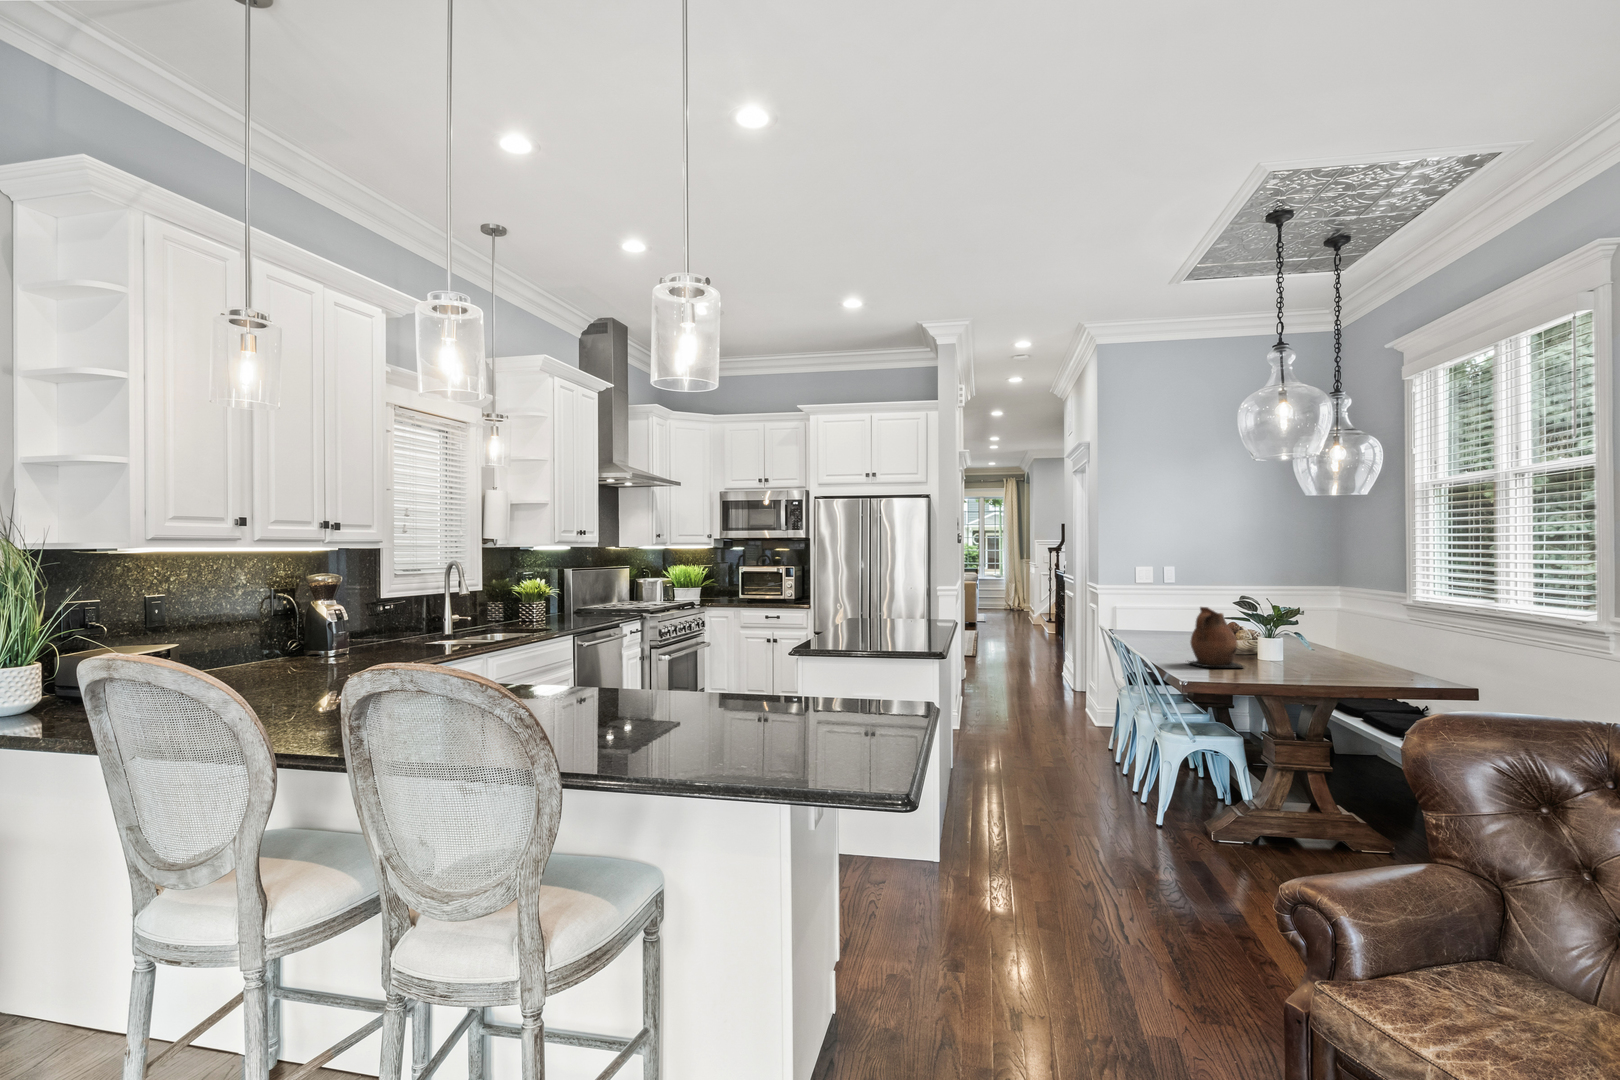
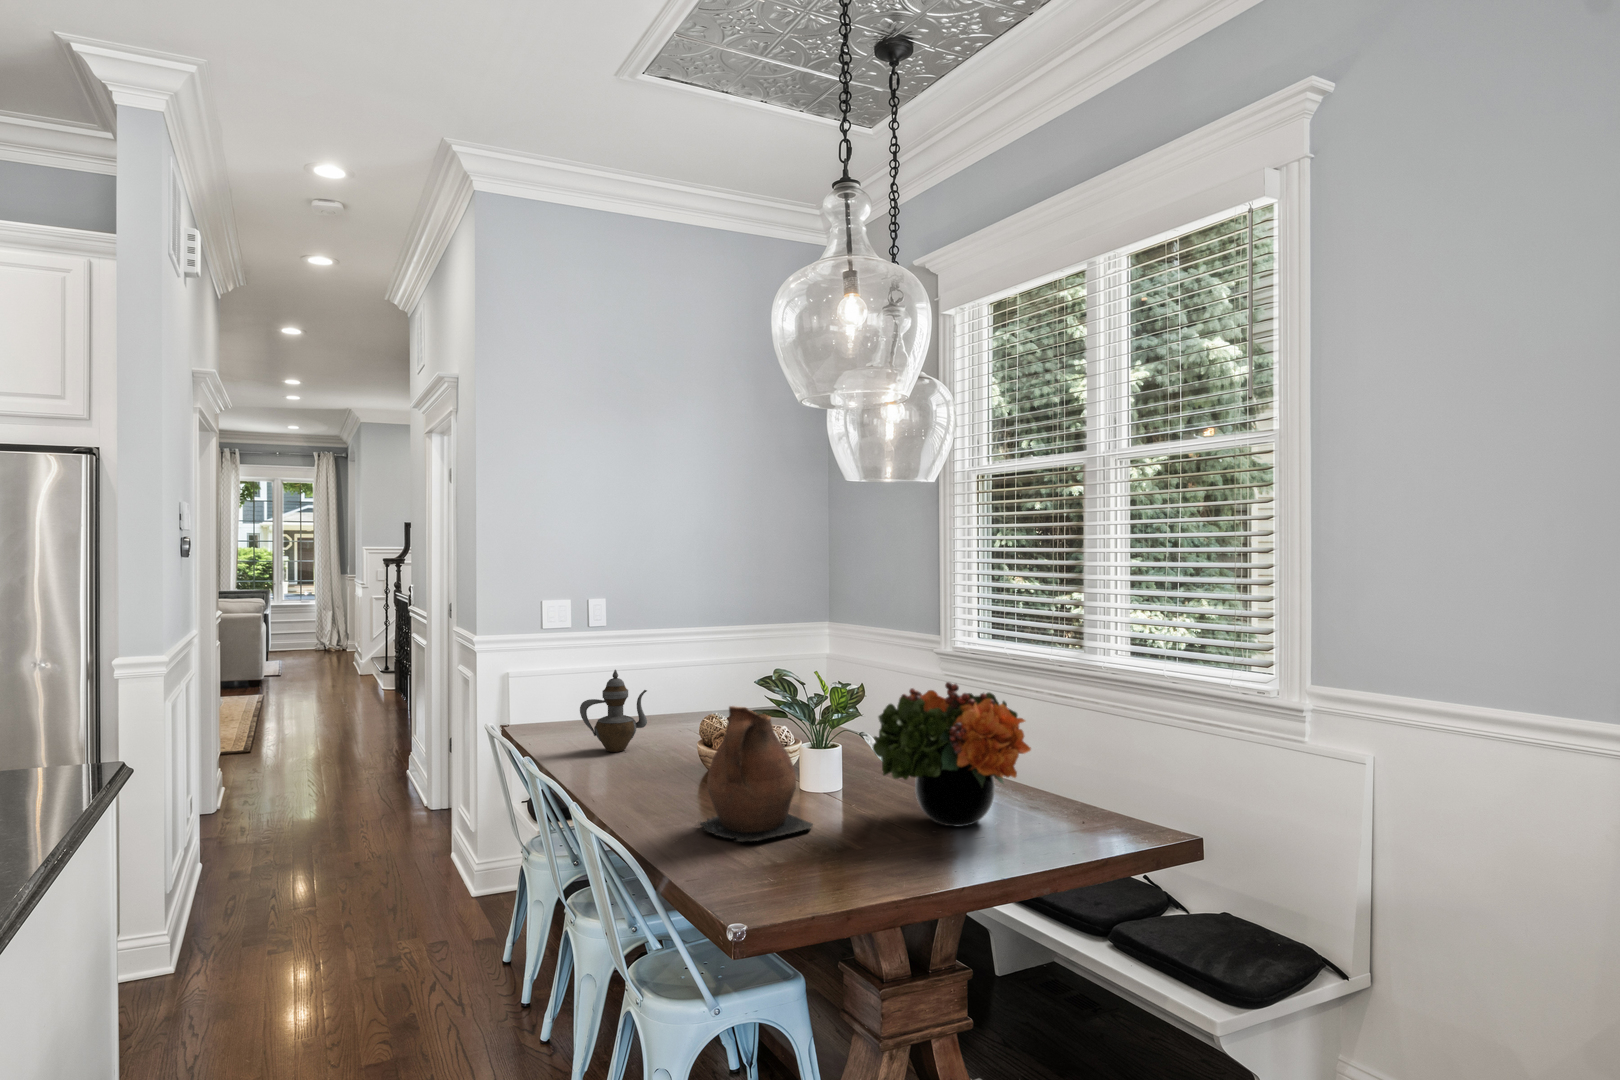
teapot: none [1144,599,1183,642] -> present [580,670,647,752]
flower arrangement: none [1276,602,1374,675] -> present [872,682,1031,826]

